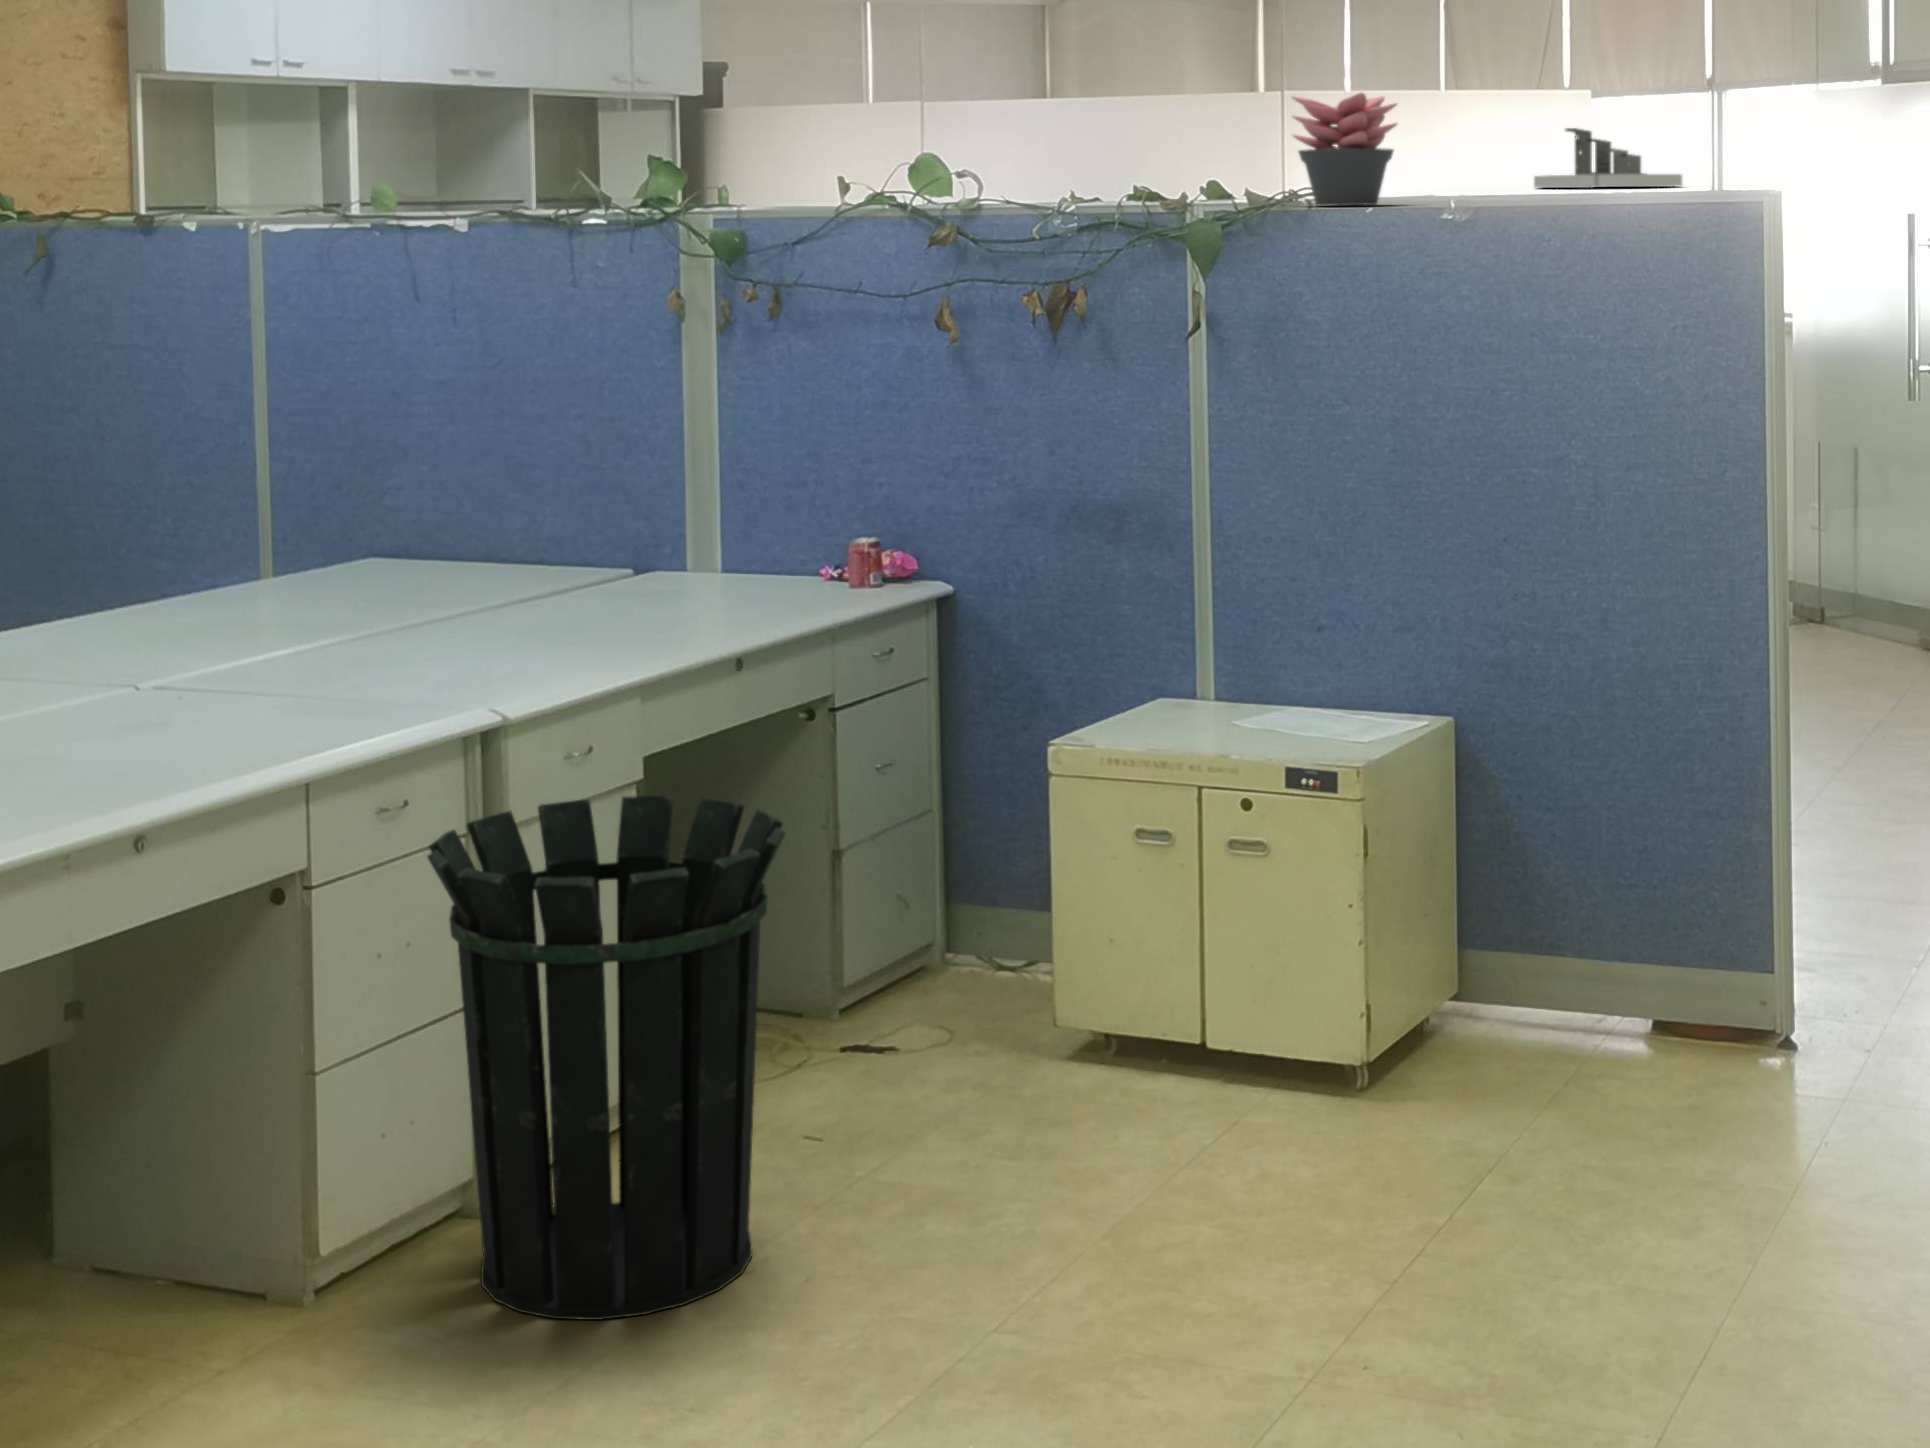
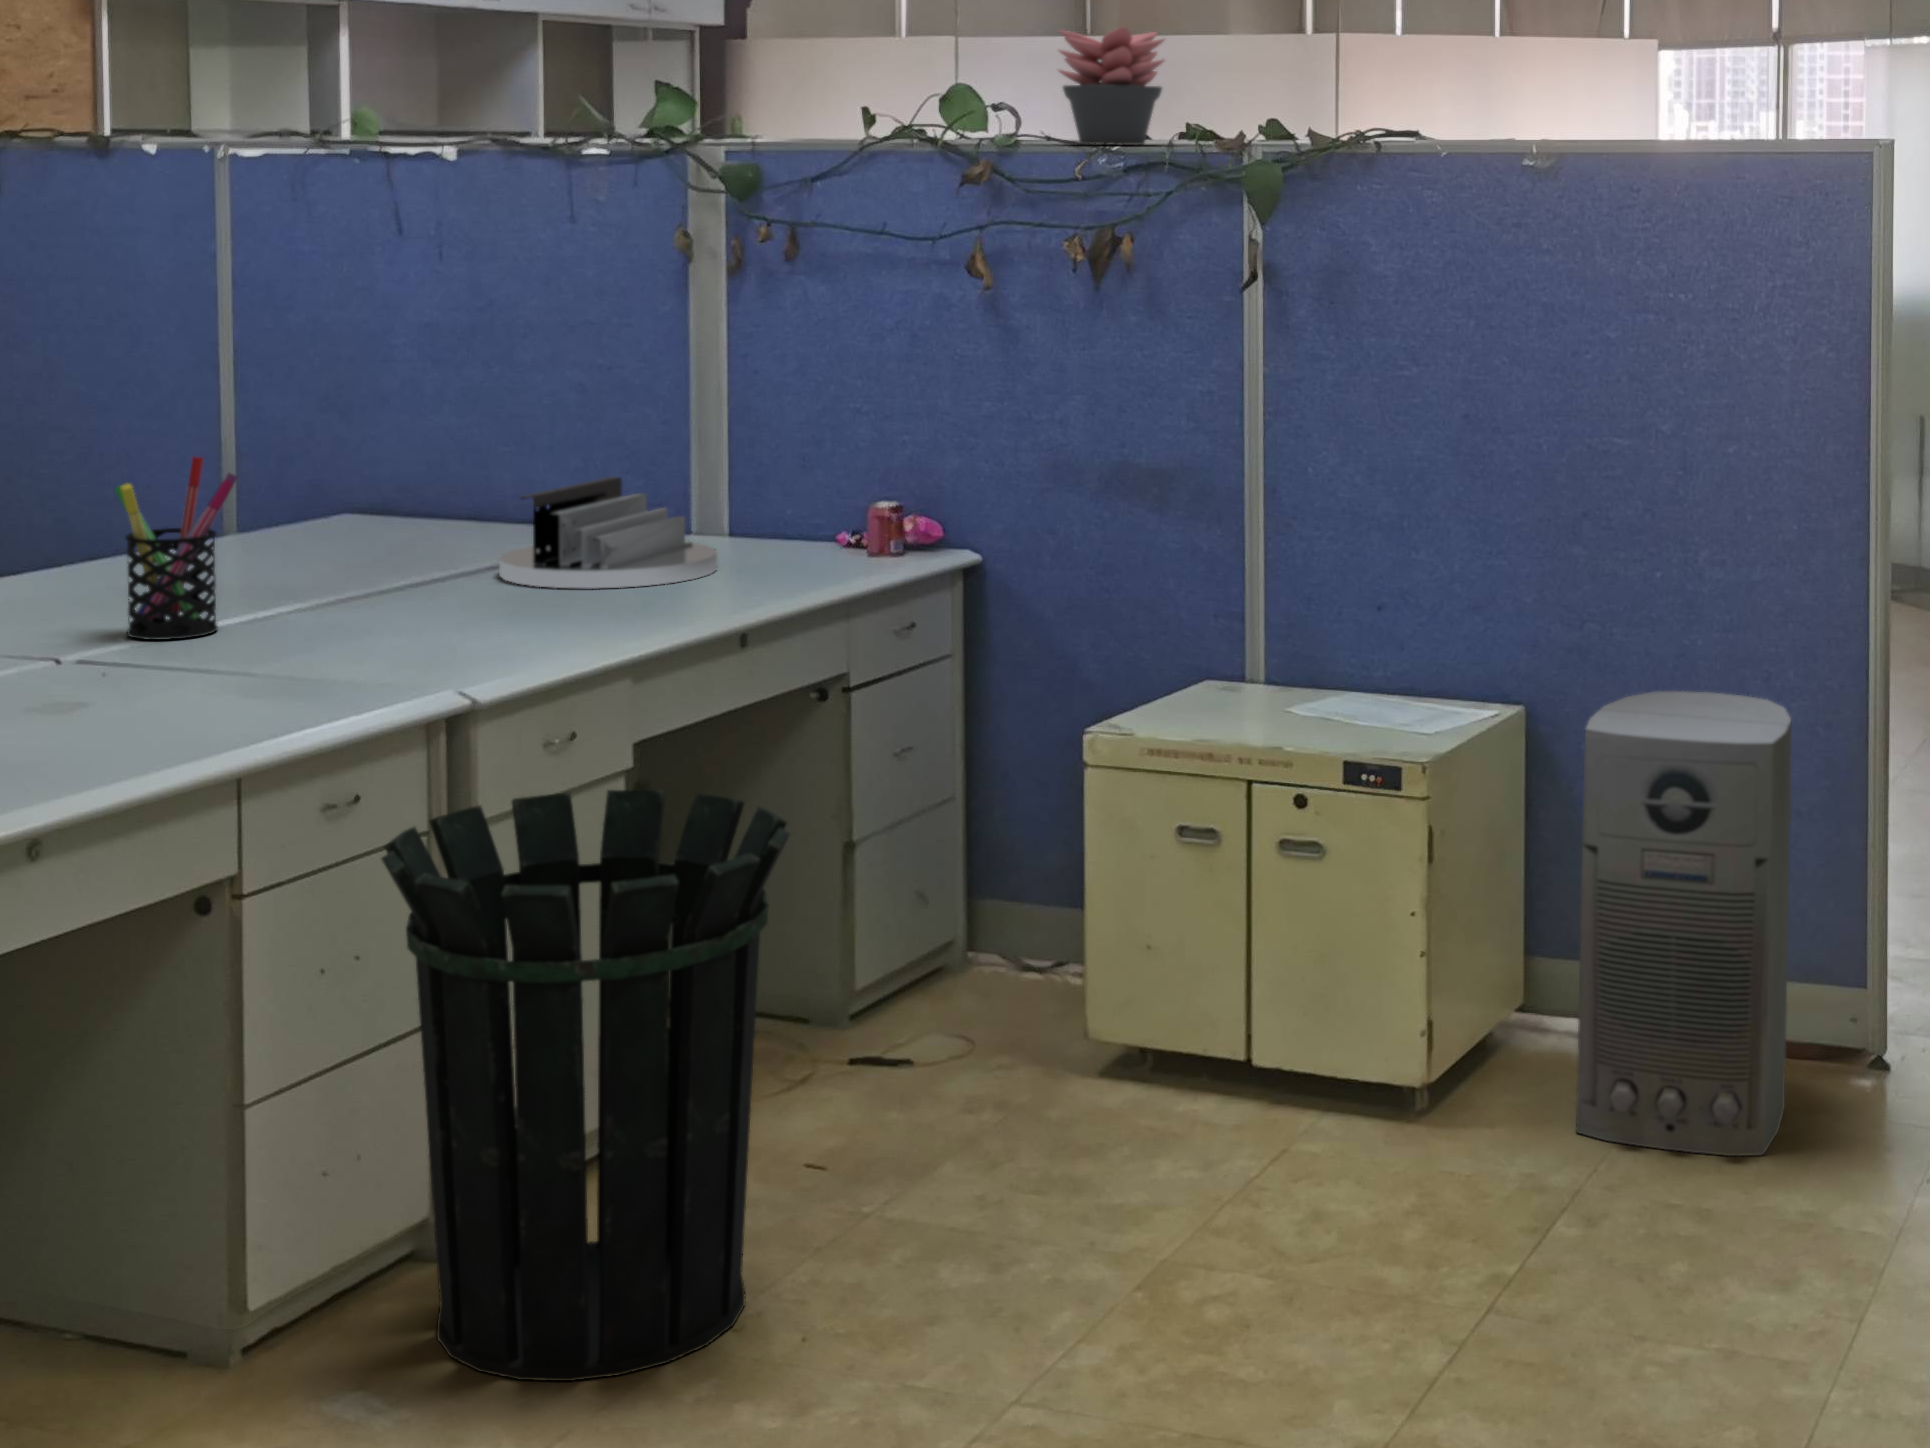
succulent plant: present [1293,93,1397,205] -> present [1059,27,1164,145]
desk organizer: present [1534,128,1682,188] -> present [499,477,717,588]
pen holder: none [180,504,288,669] -> present [115,457,237,640]
air purifier: none [1504,701,1698,1126] -> present [1576,691,1791,1156]

